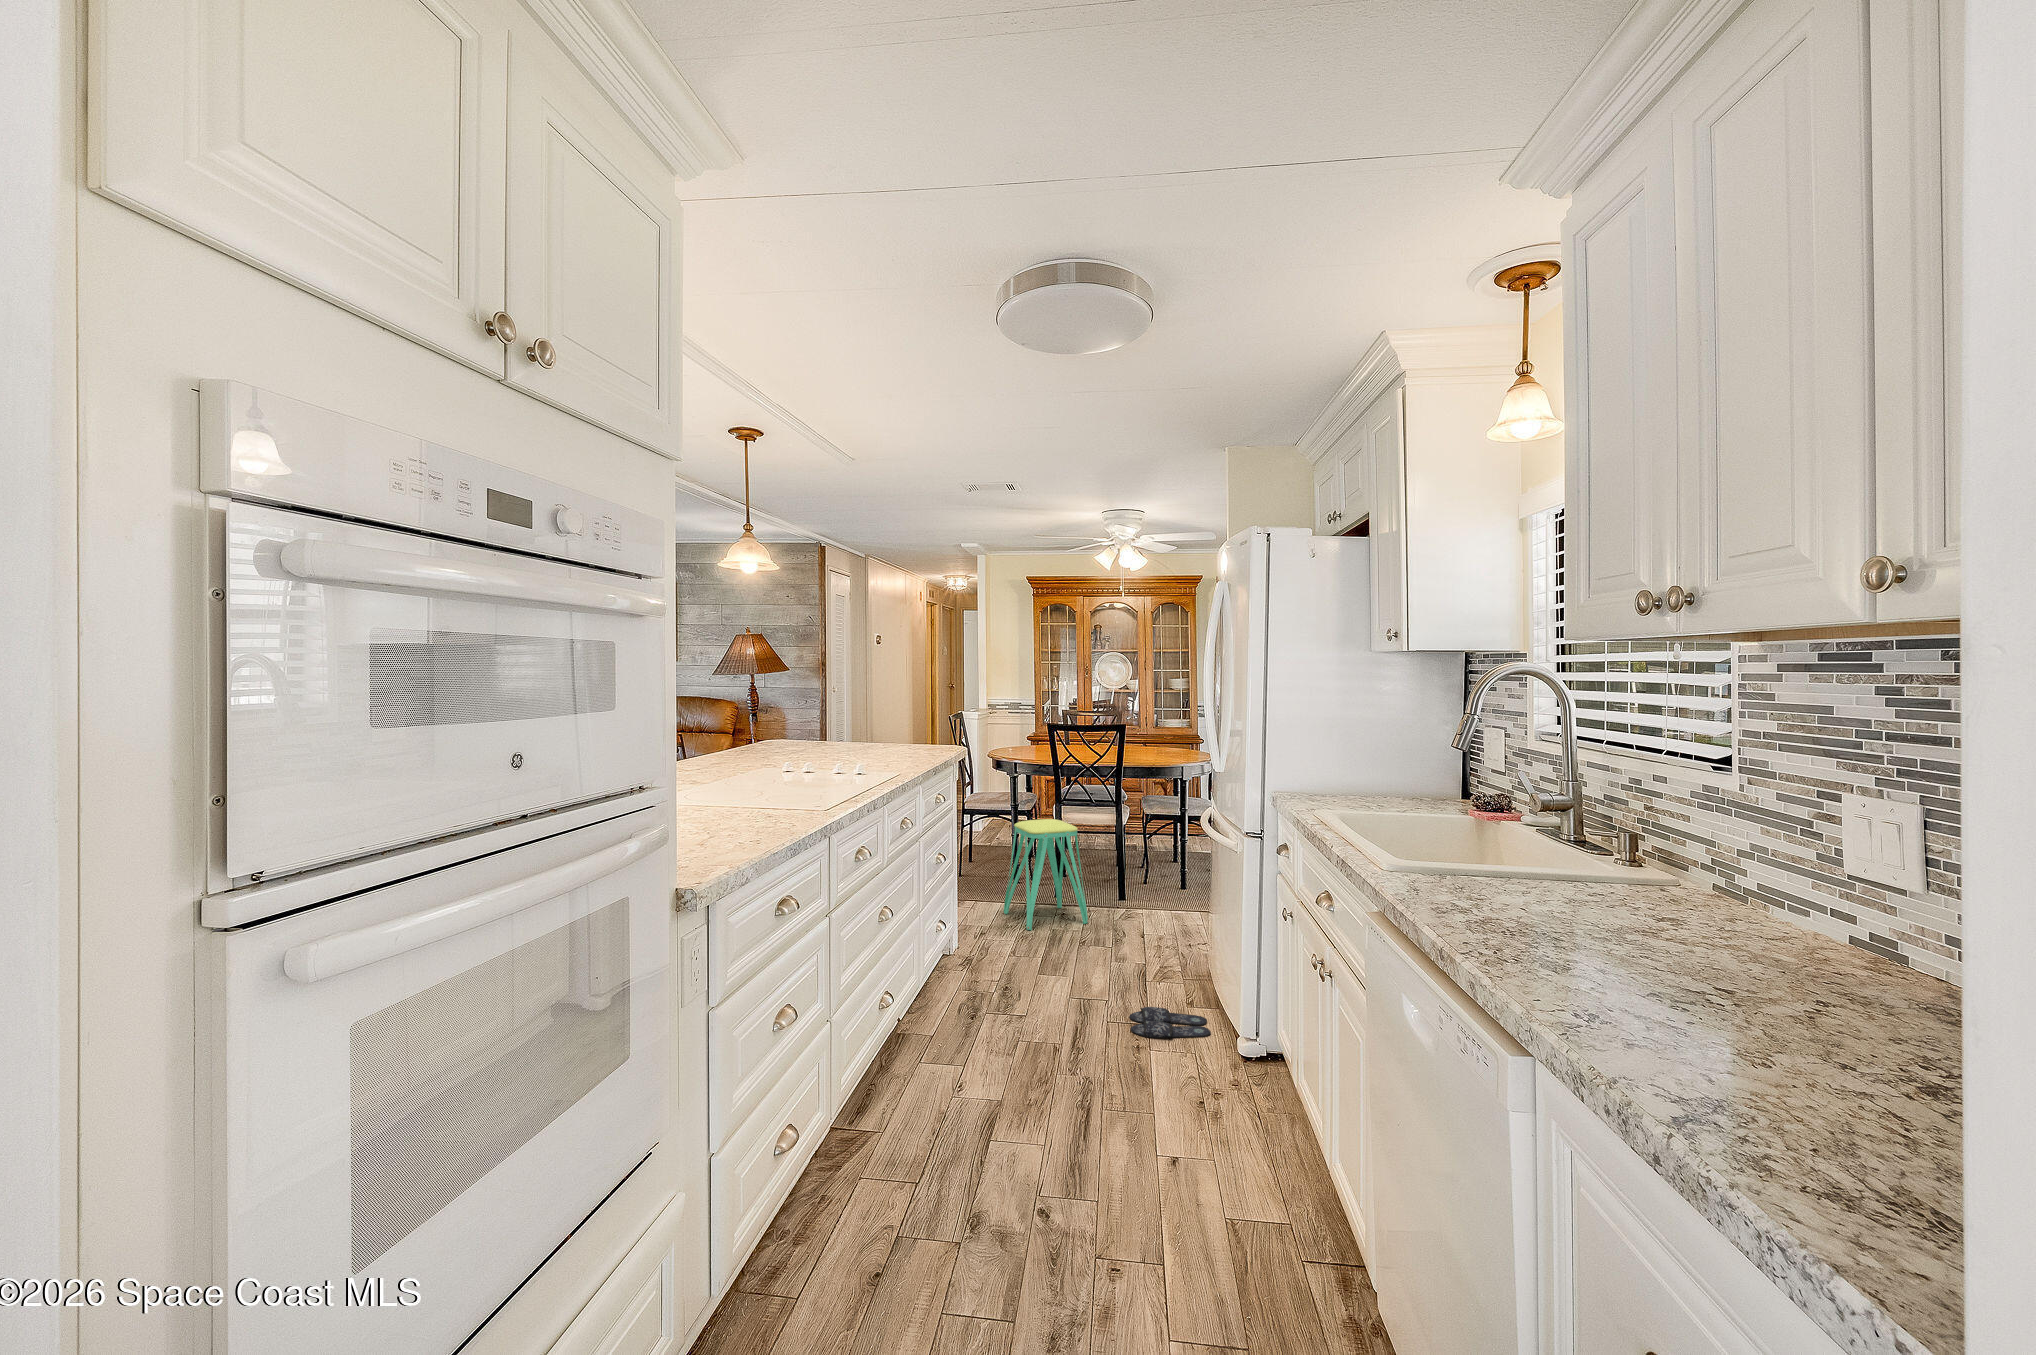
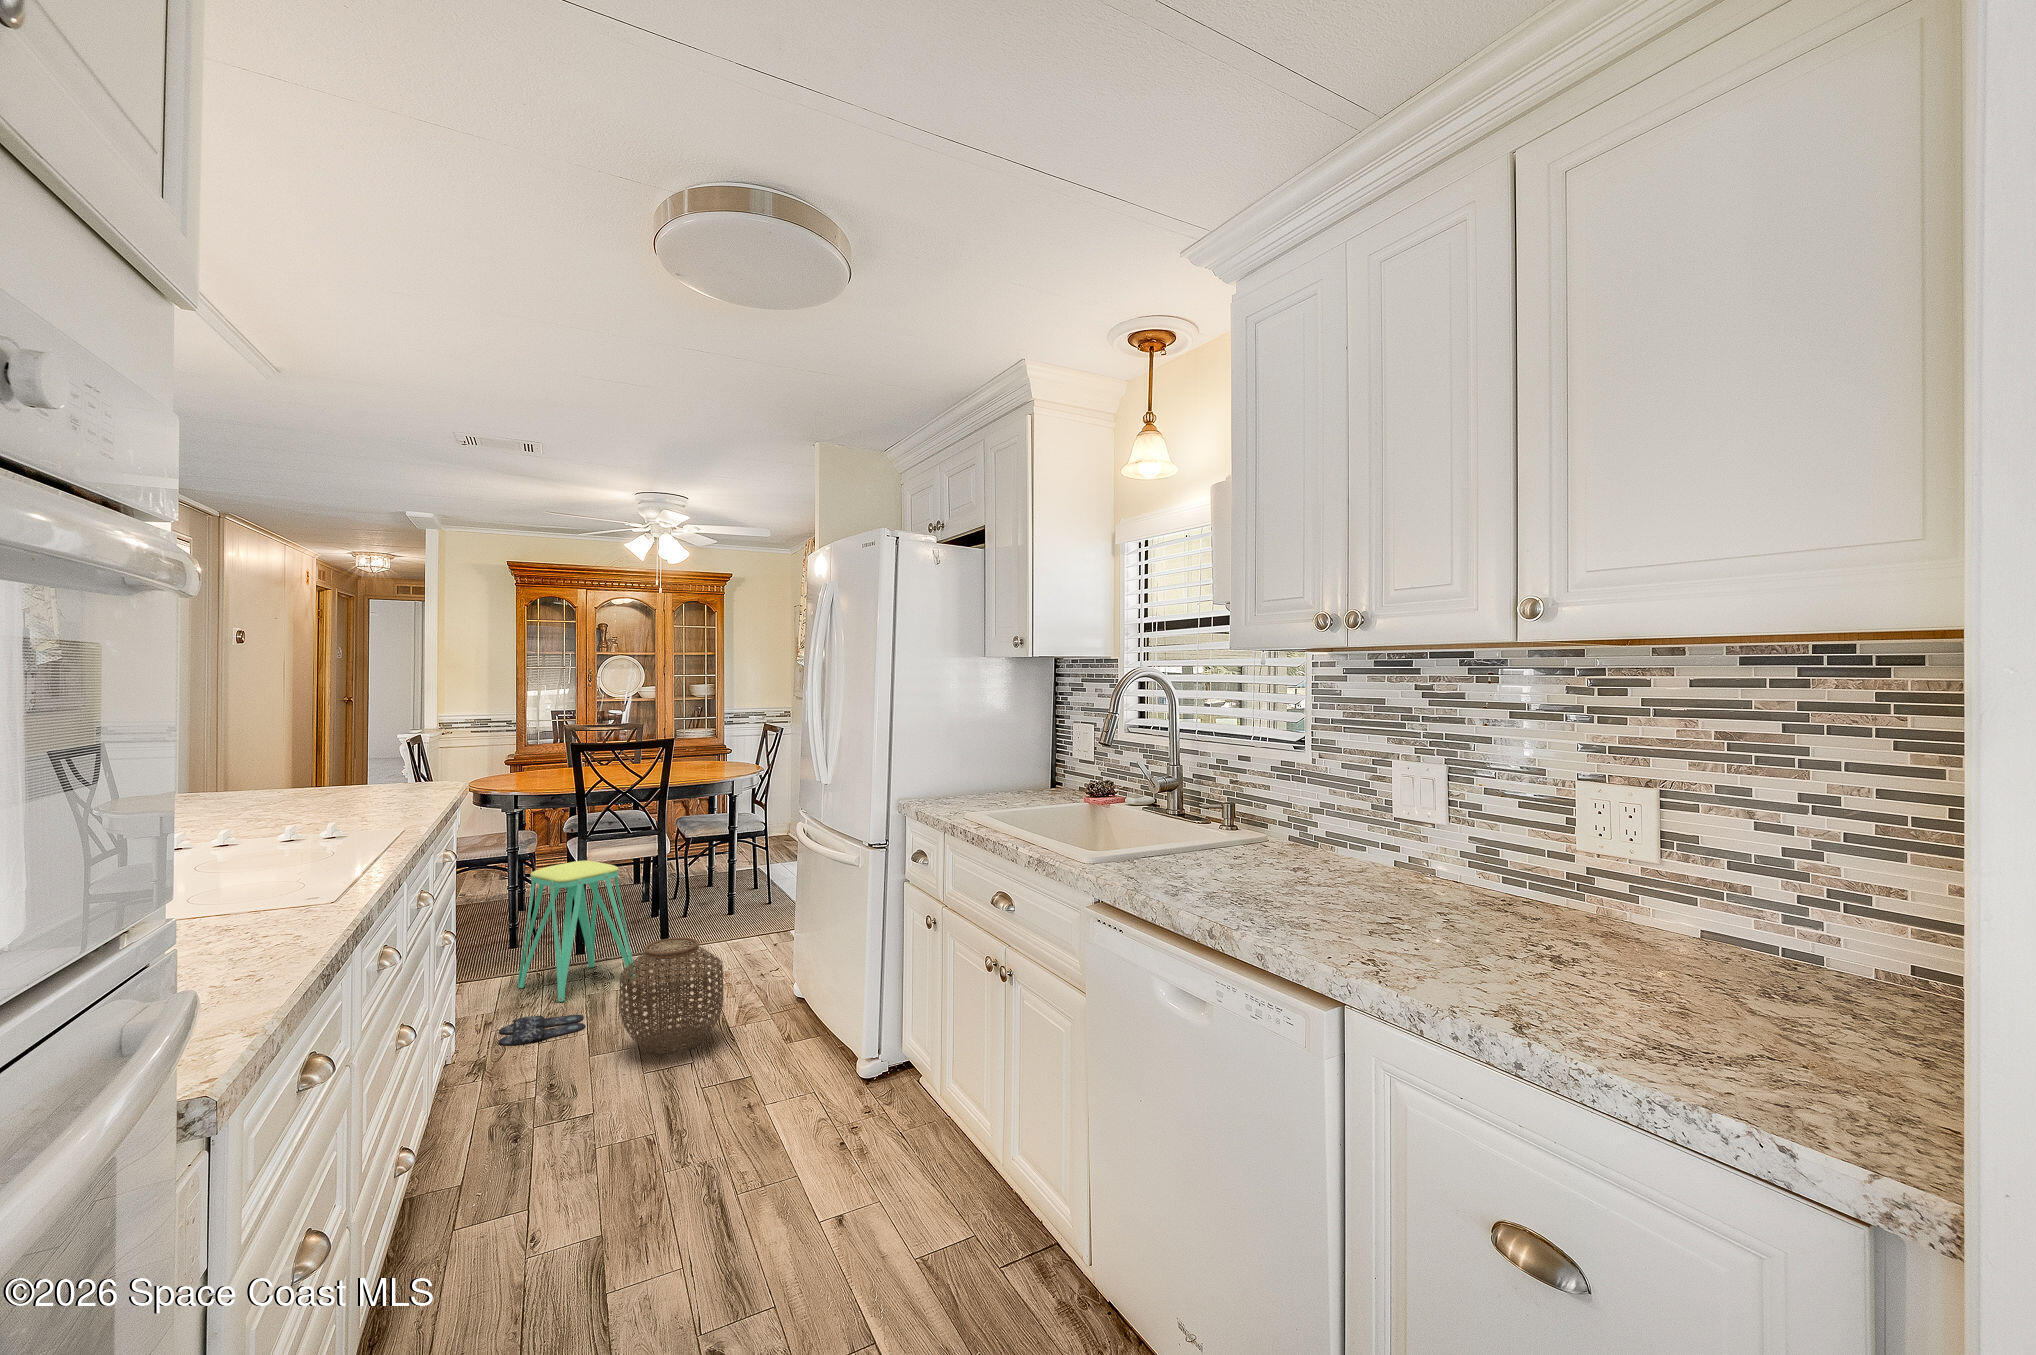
woven basket: none [1056,892,1139,990] -> present [620,937,723,1054]
slippers: present [1129,1007,1211,1038] -> present [498,1015,585,1045]

